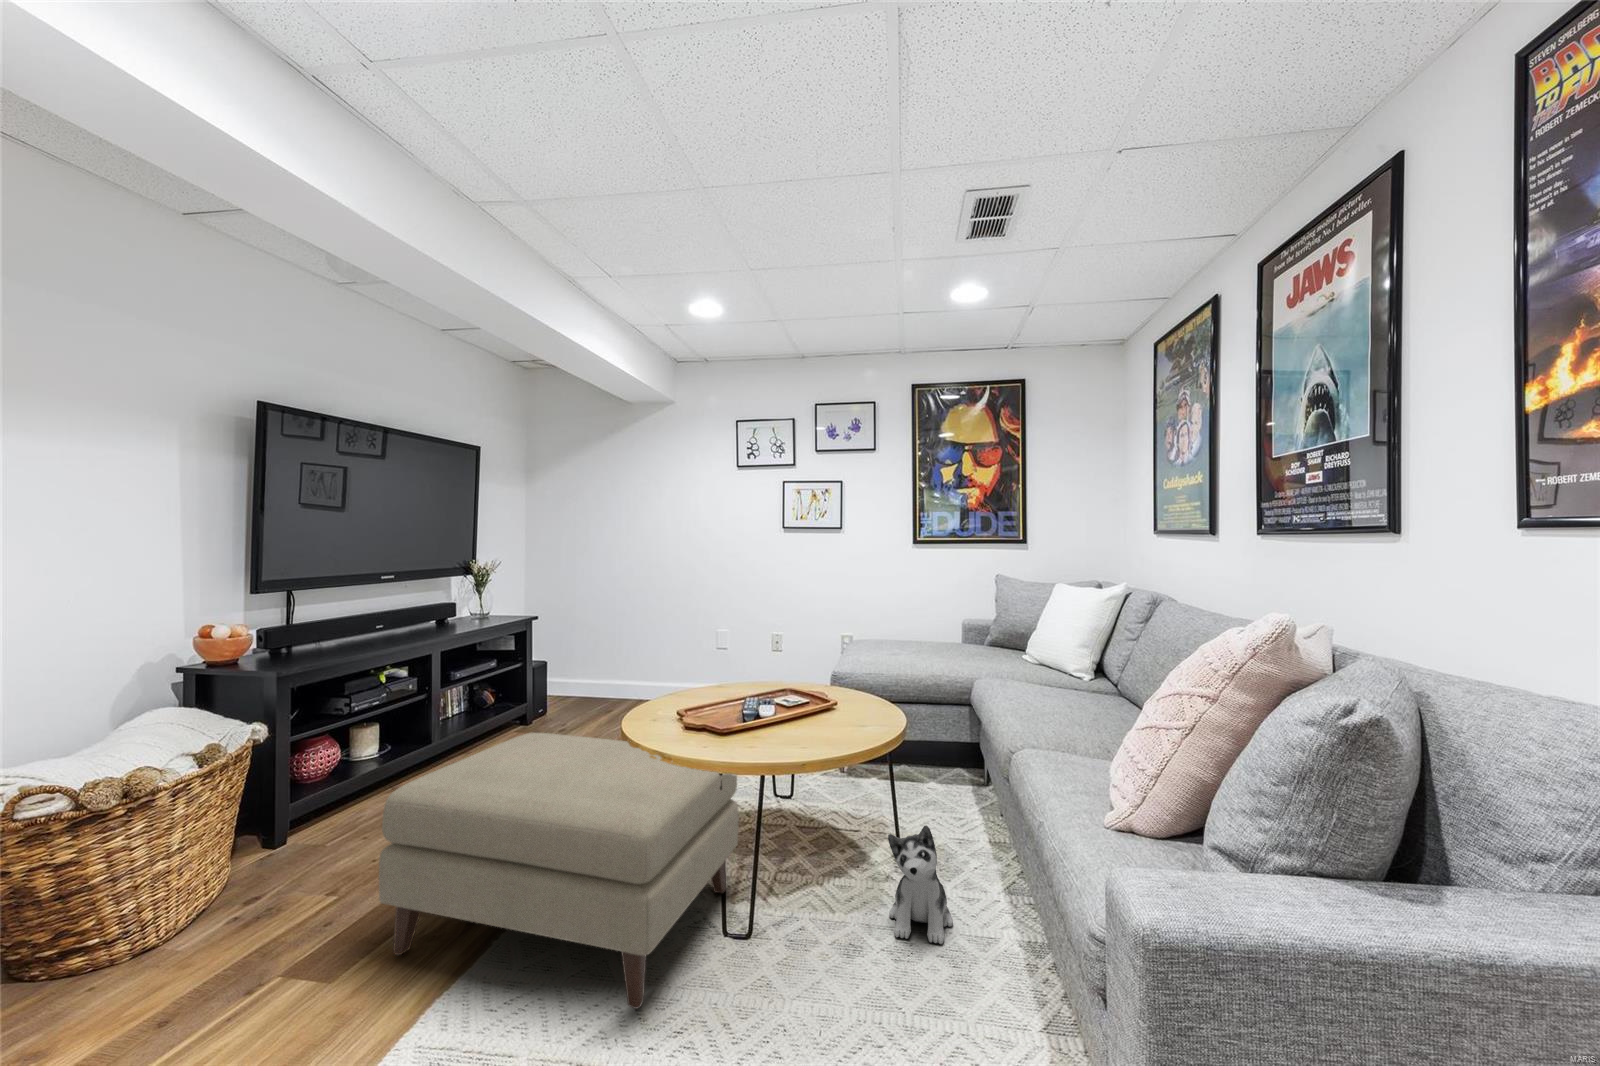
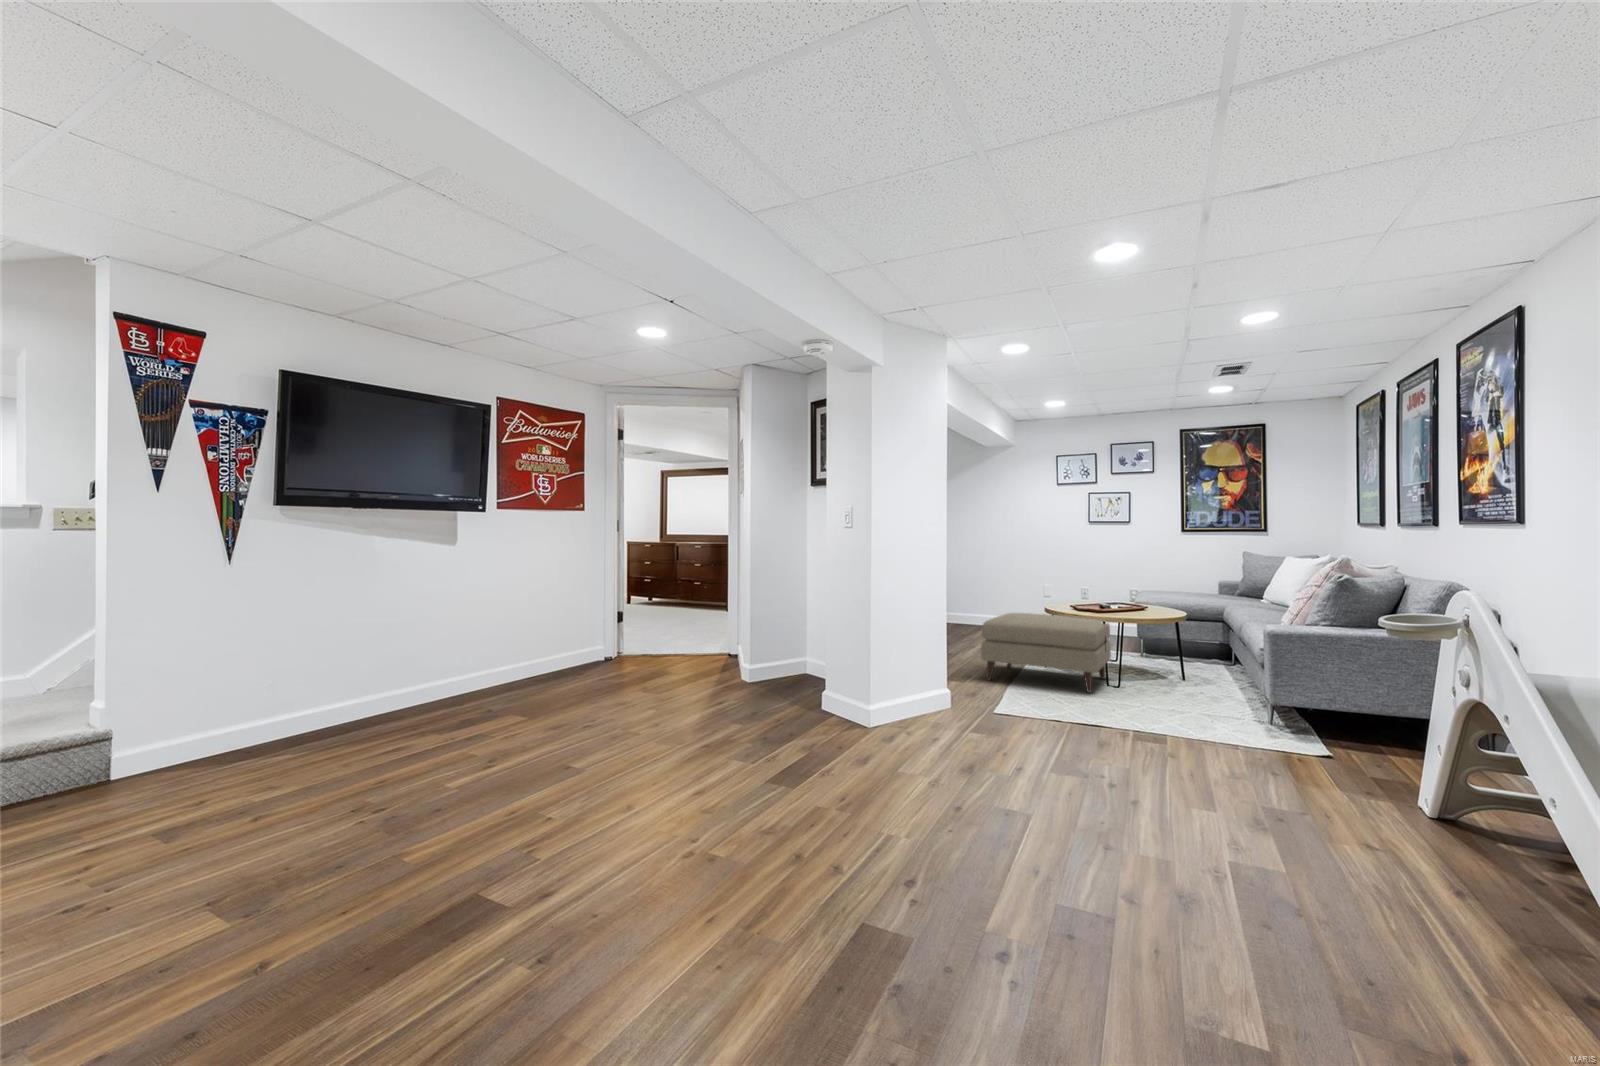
plush toy: present [888,825,953,944] -> none [1184,648,1215,693]

